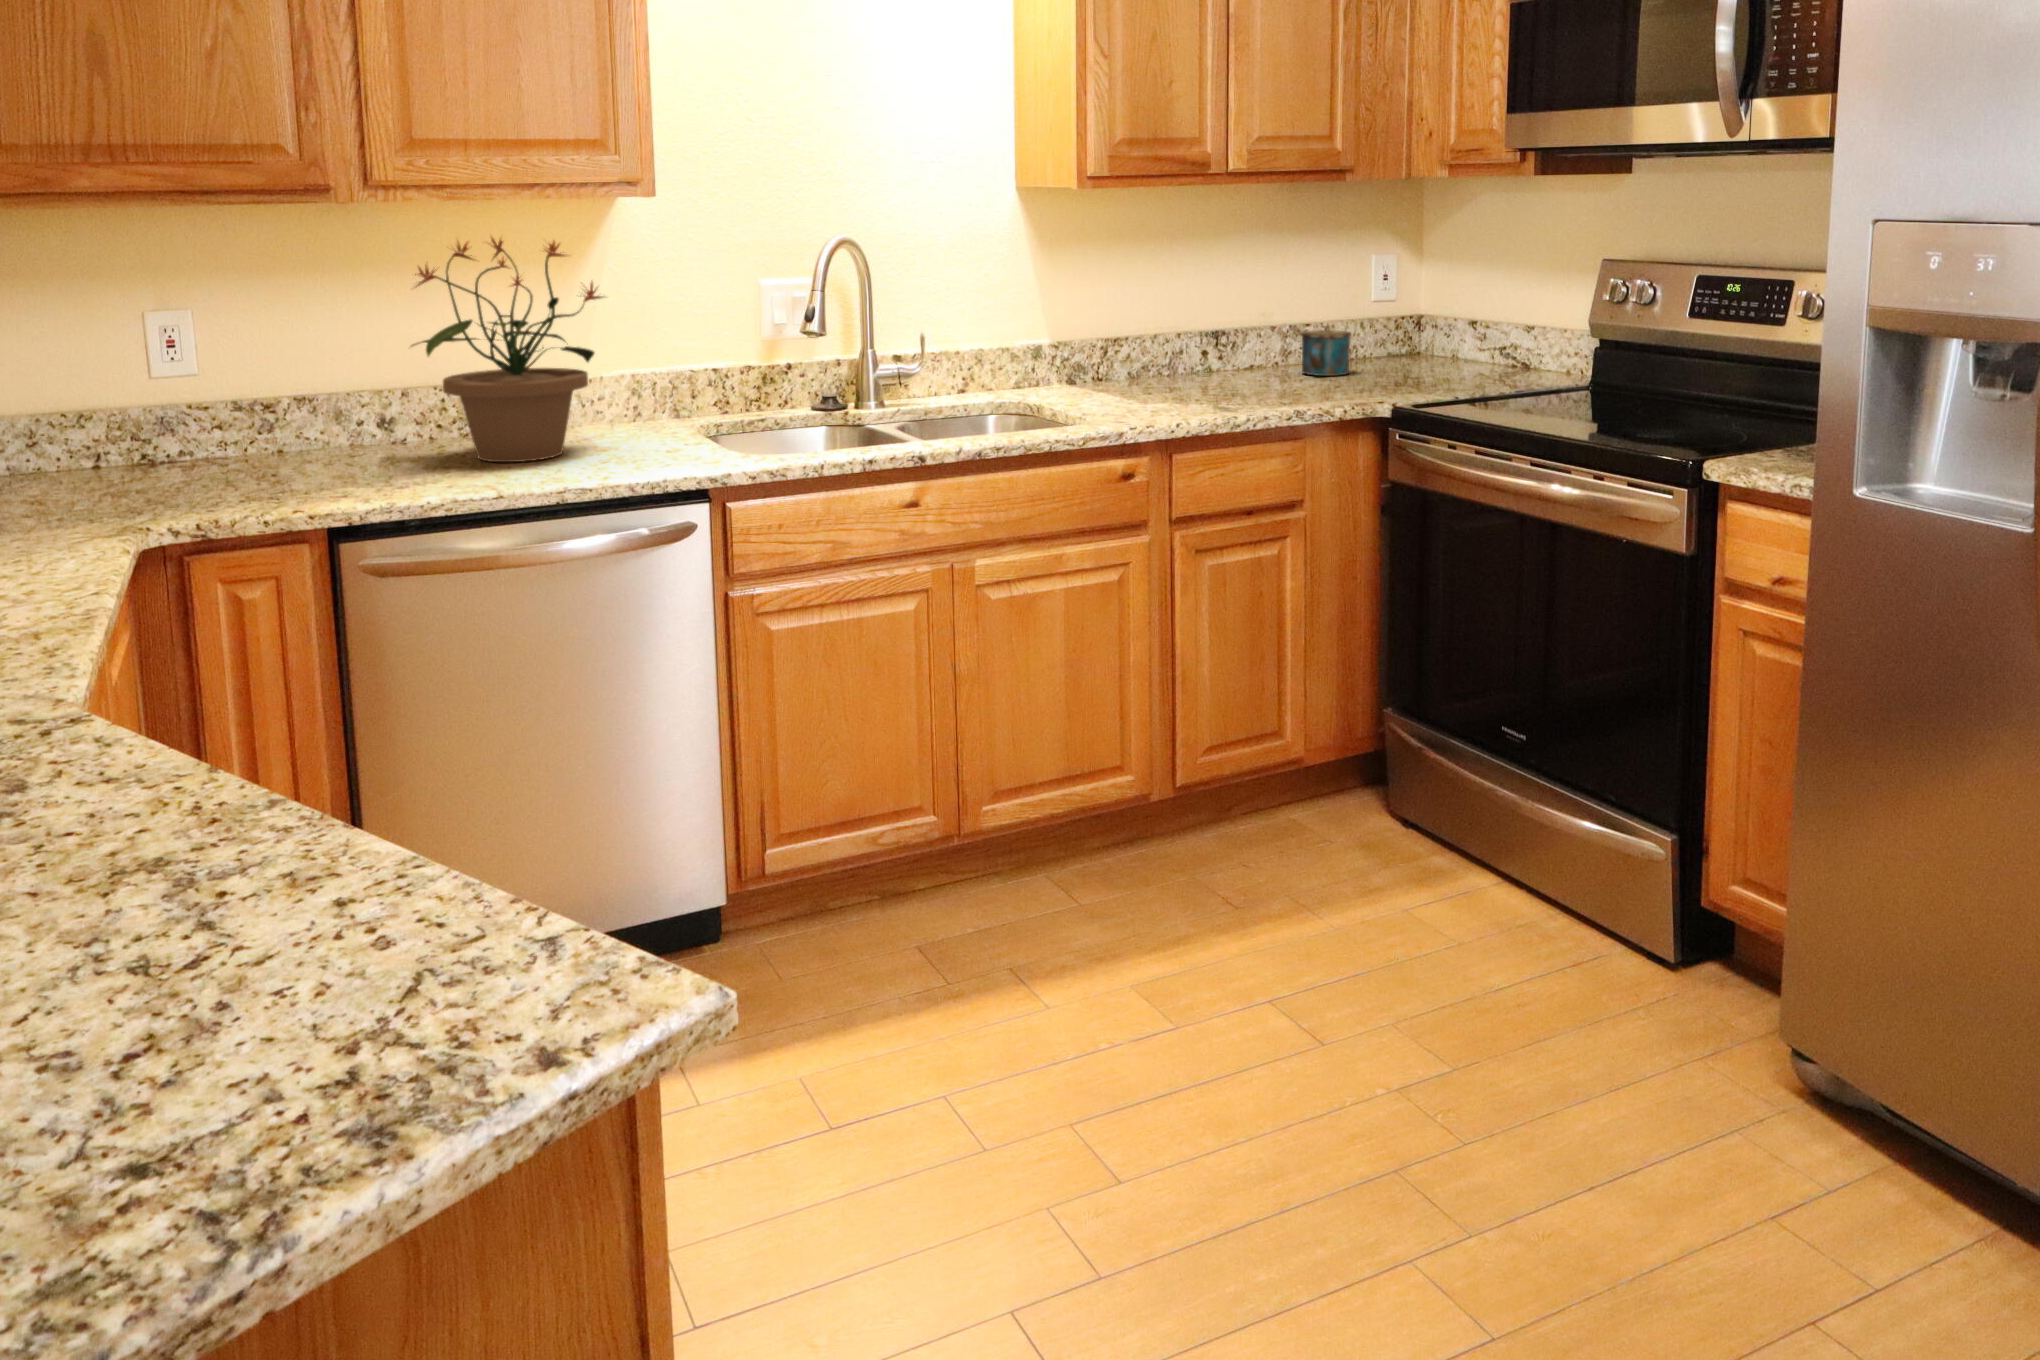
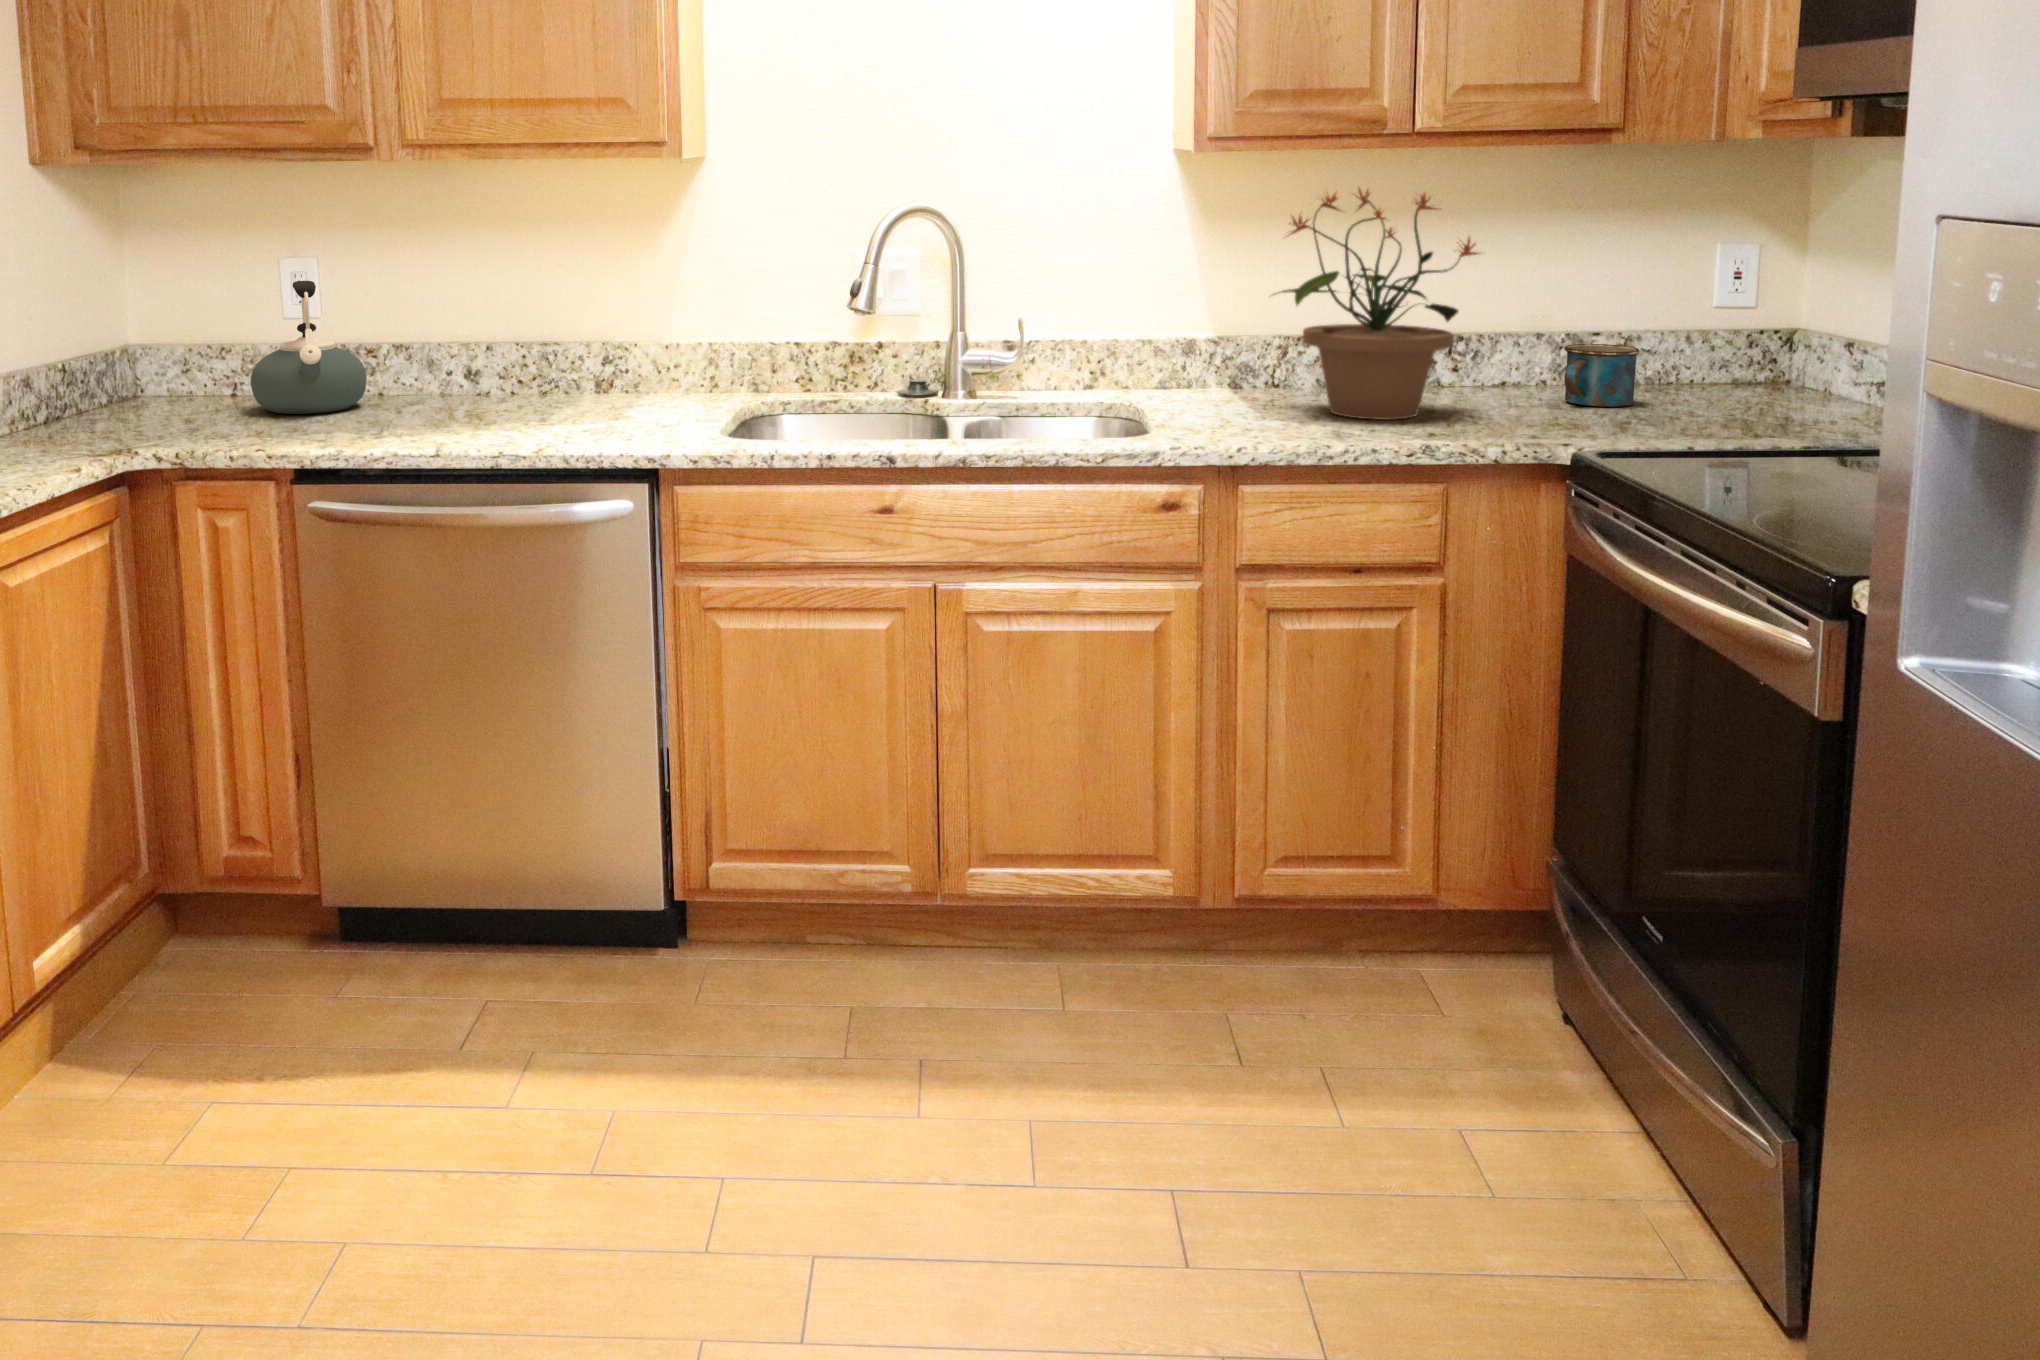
potted plant: present [412,237,603,462] -> present [1282,189,1479,420]
kettle: none [167,334,300,479] -> present [251,281,367,414]

